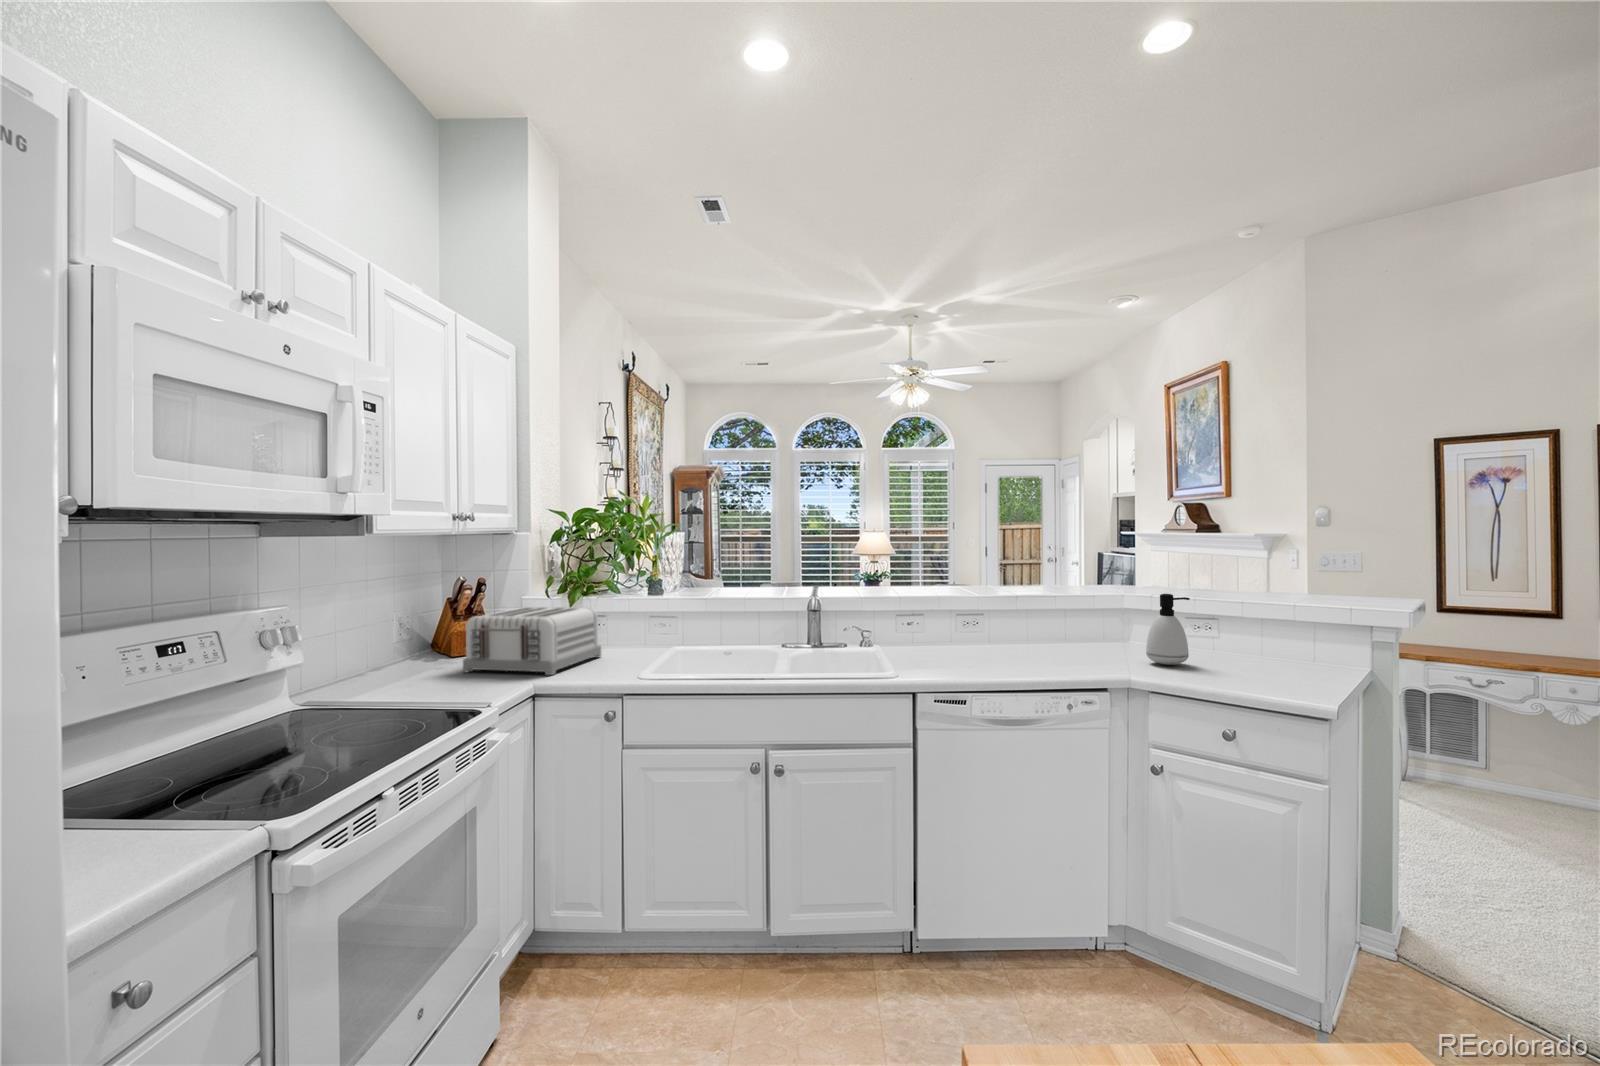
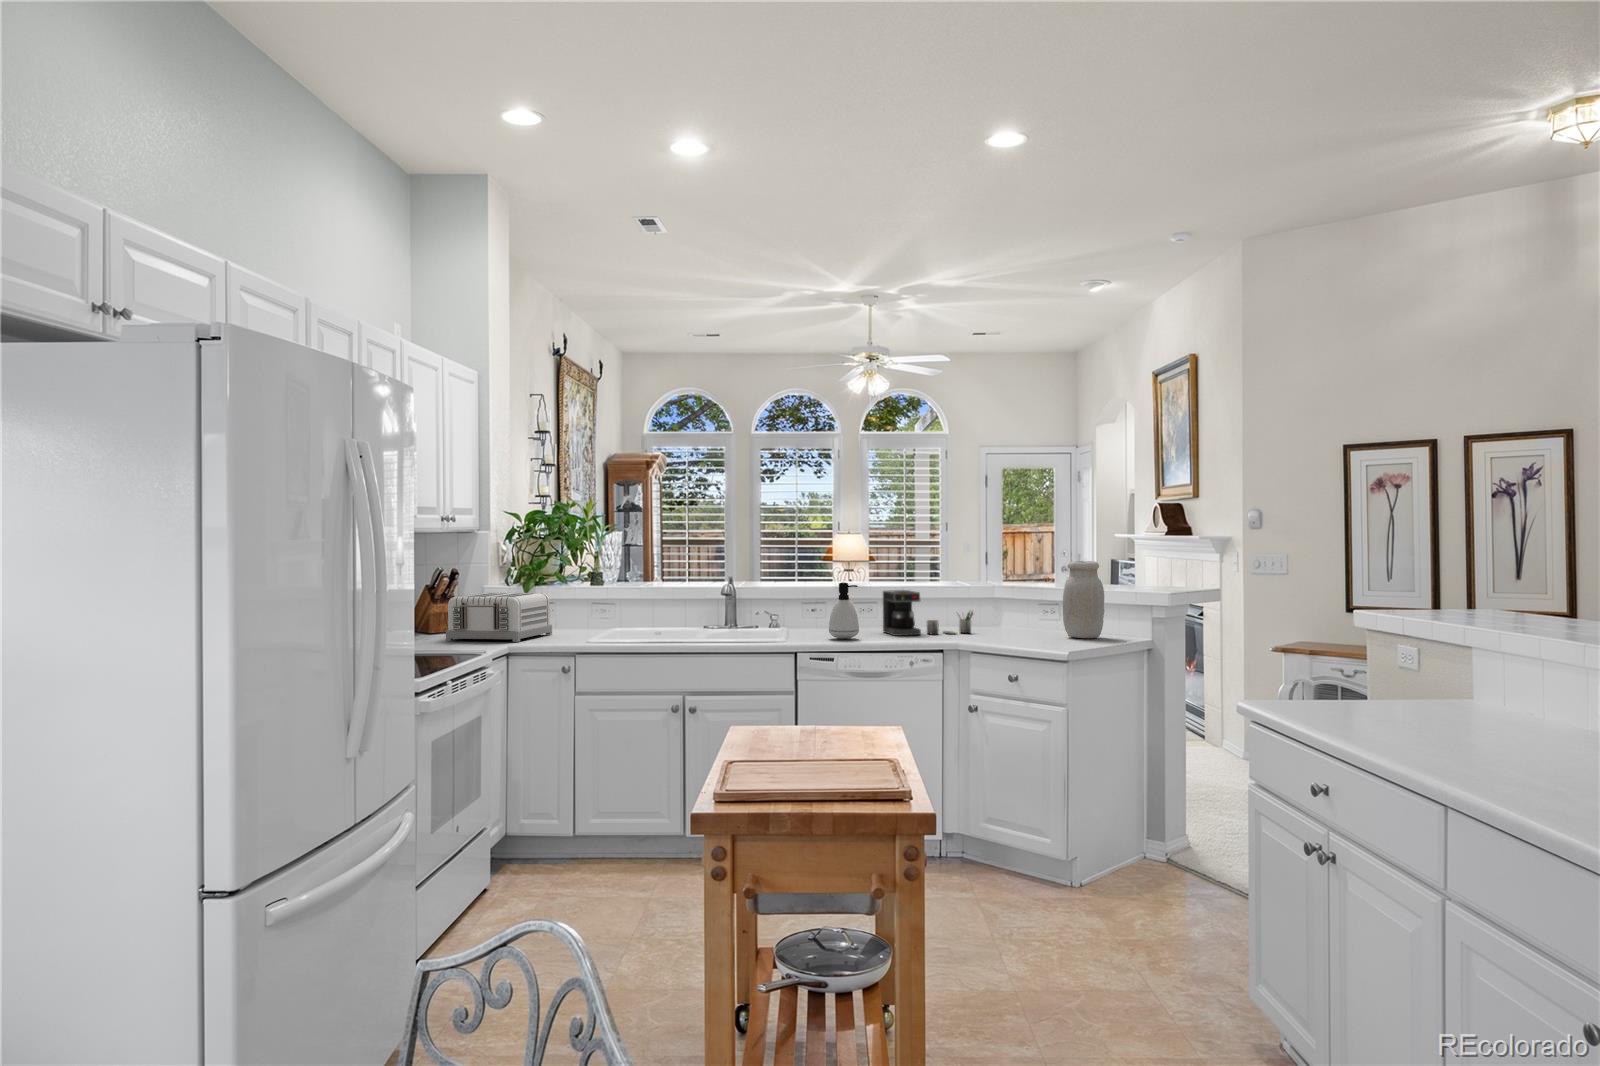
jar: none [1239,568,1301,667] -> present [1063,561,1104,638]
soap dispenser: present [1146,594,1190,665] -> present [829,582,859,639]
coffee maker: none [997,601,1111,660] -> present [883,590,973,636]

